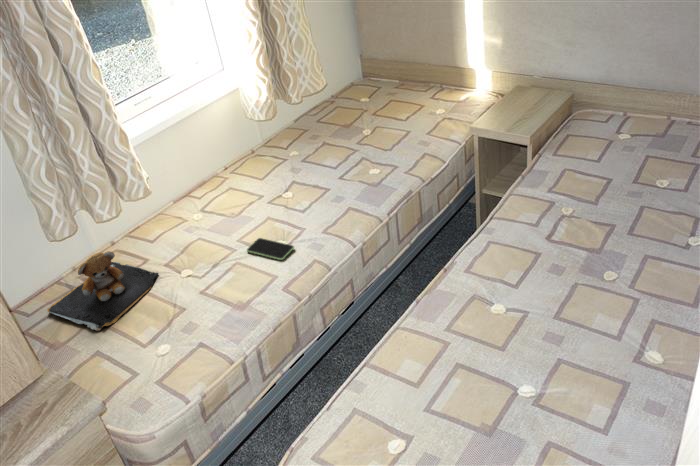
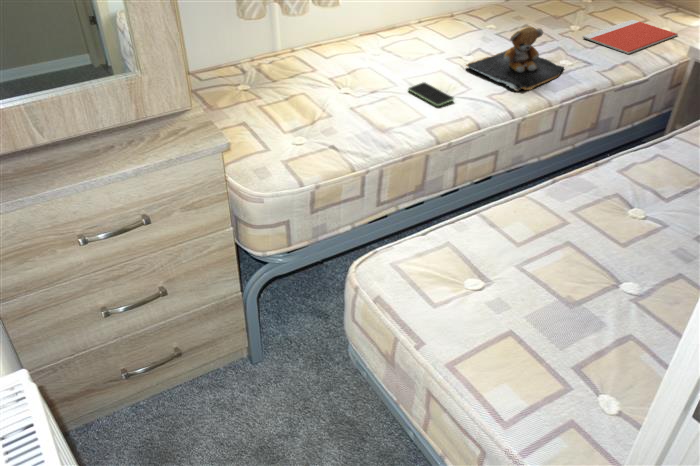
notebook: none [378,109,453,146] -> present [583,19,678,54]
teddy bear: present [47,251,158,331] -> present [466,27,564,91]

